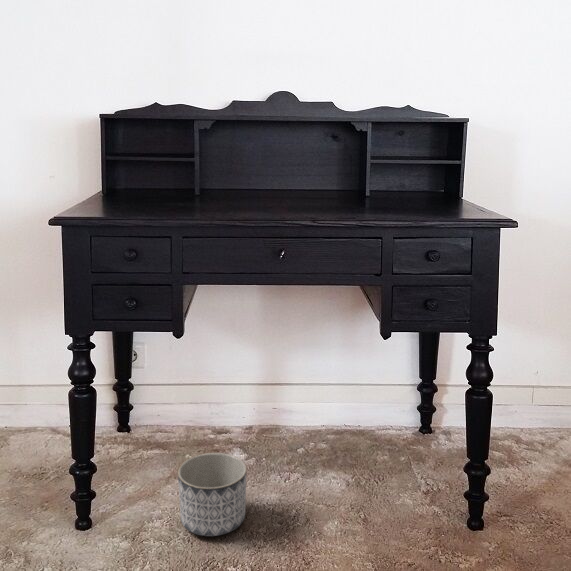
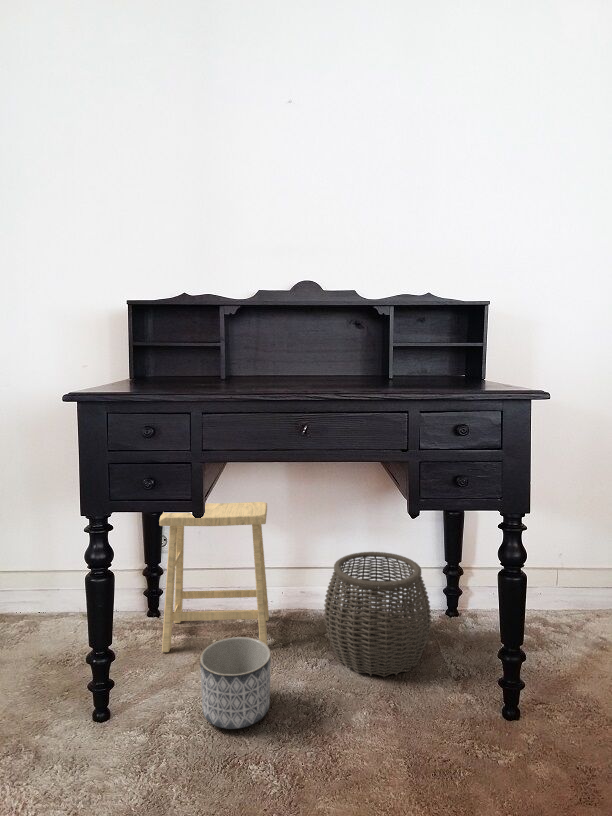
footstool: none [131,319,242,466] -> present [159,502,269,652]
woven basket: none [298,371,404,490] -> present [324,552,432,677]

